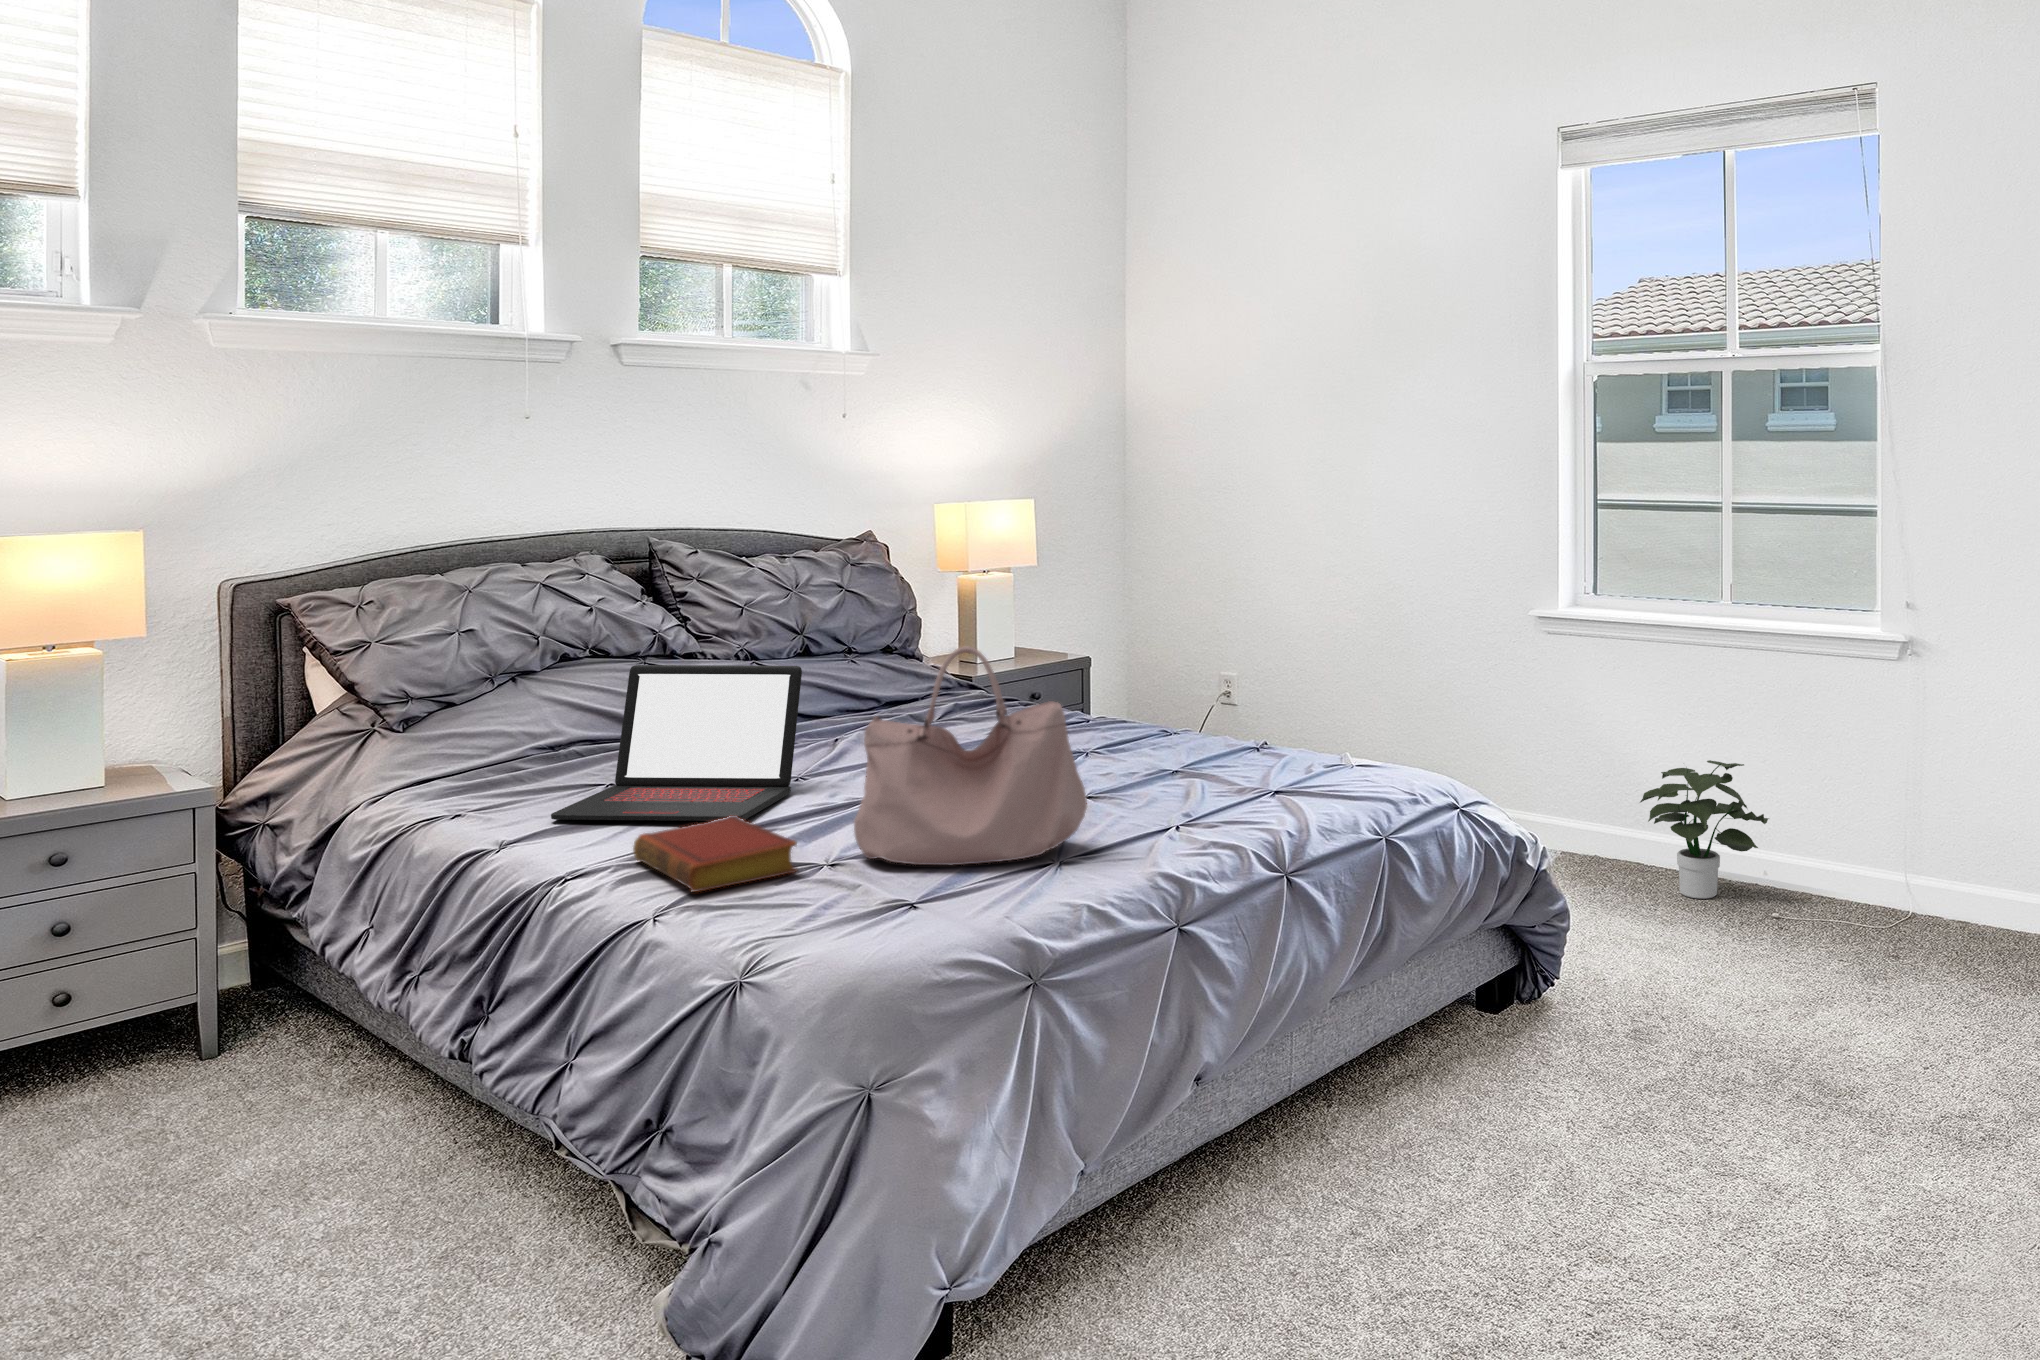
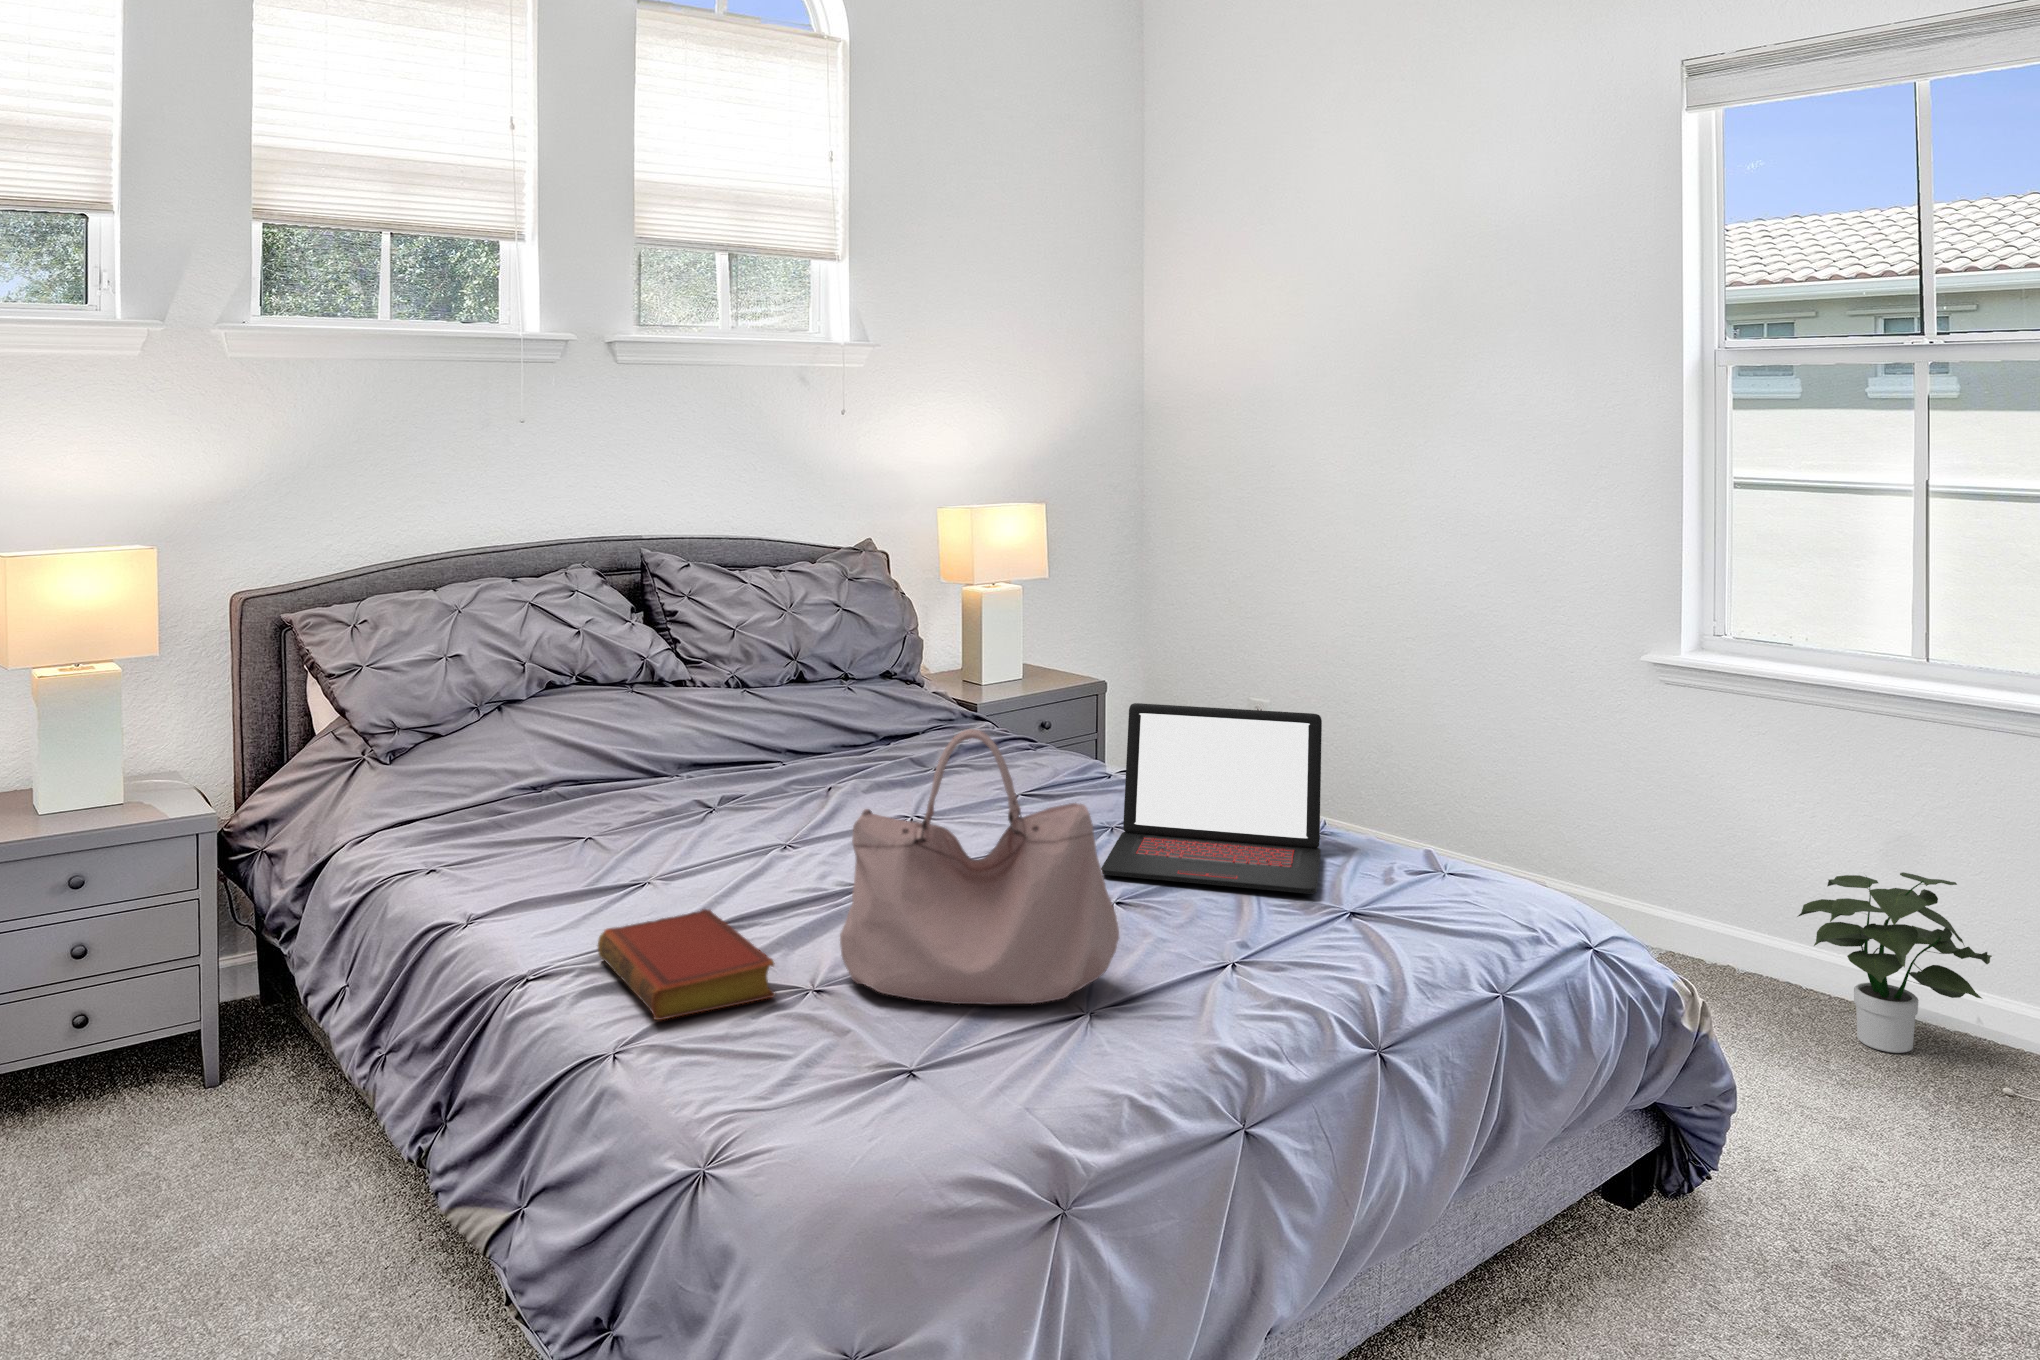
laptop: present [551,665,802,821] -> present [1101,703,1322,894]

